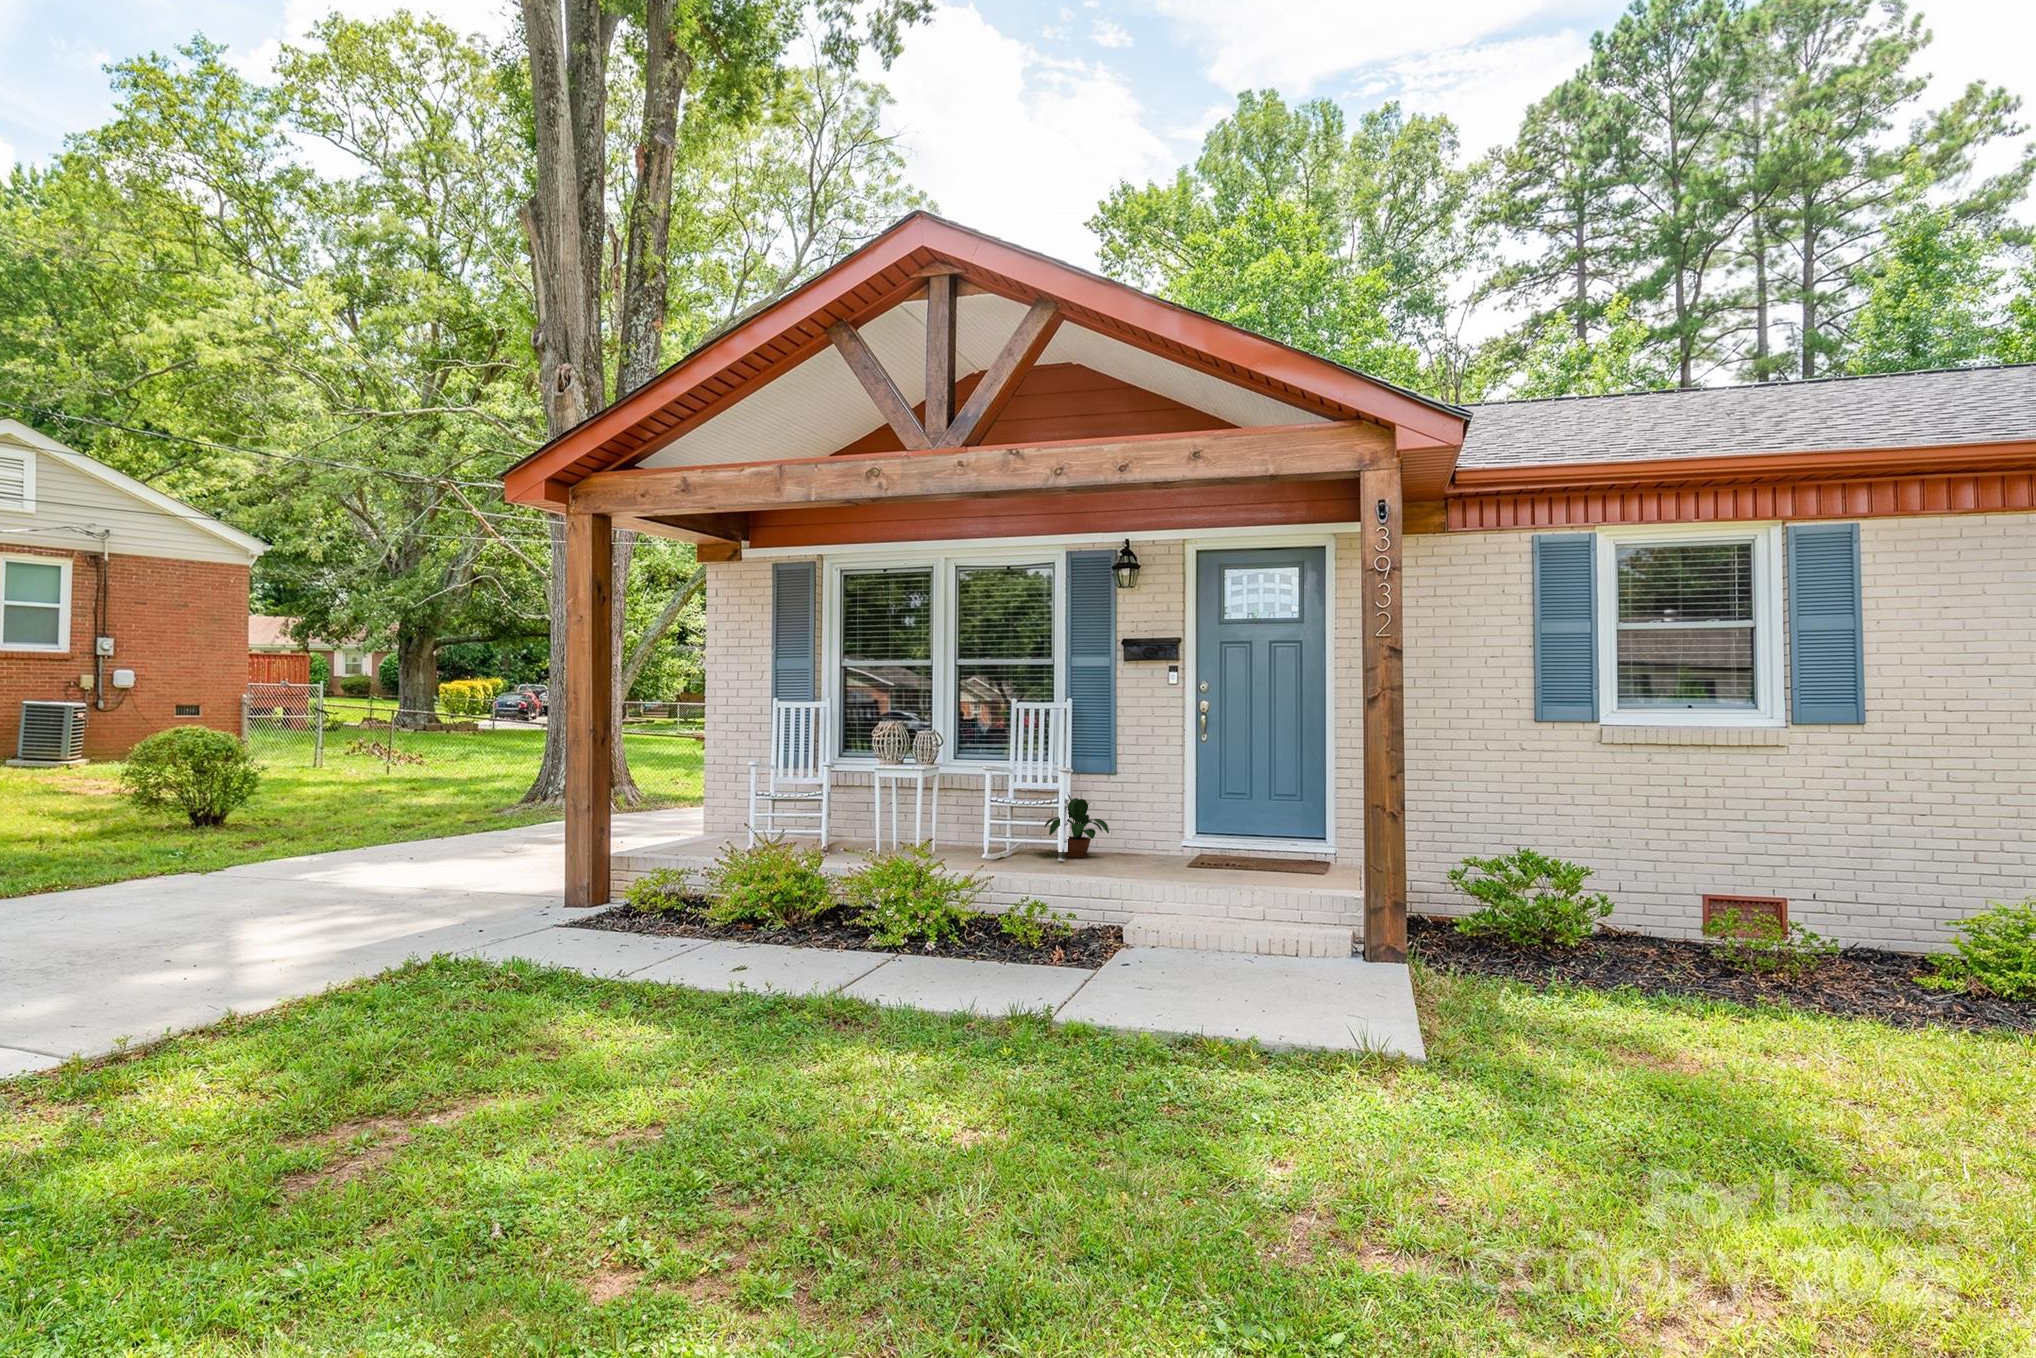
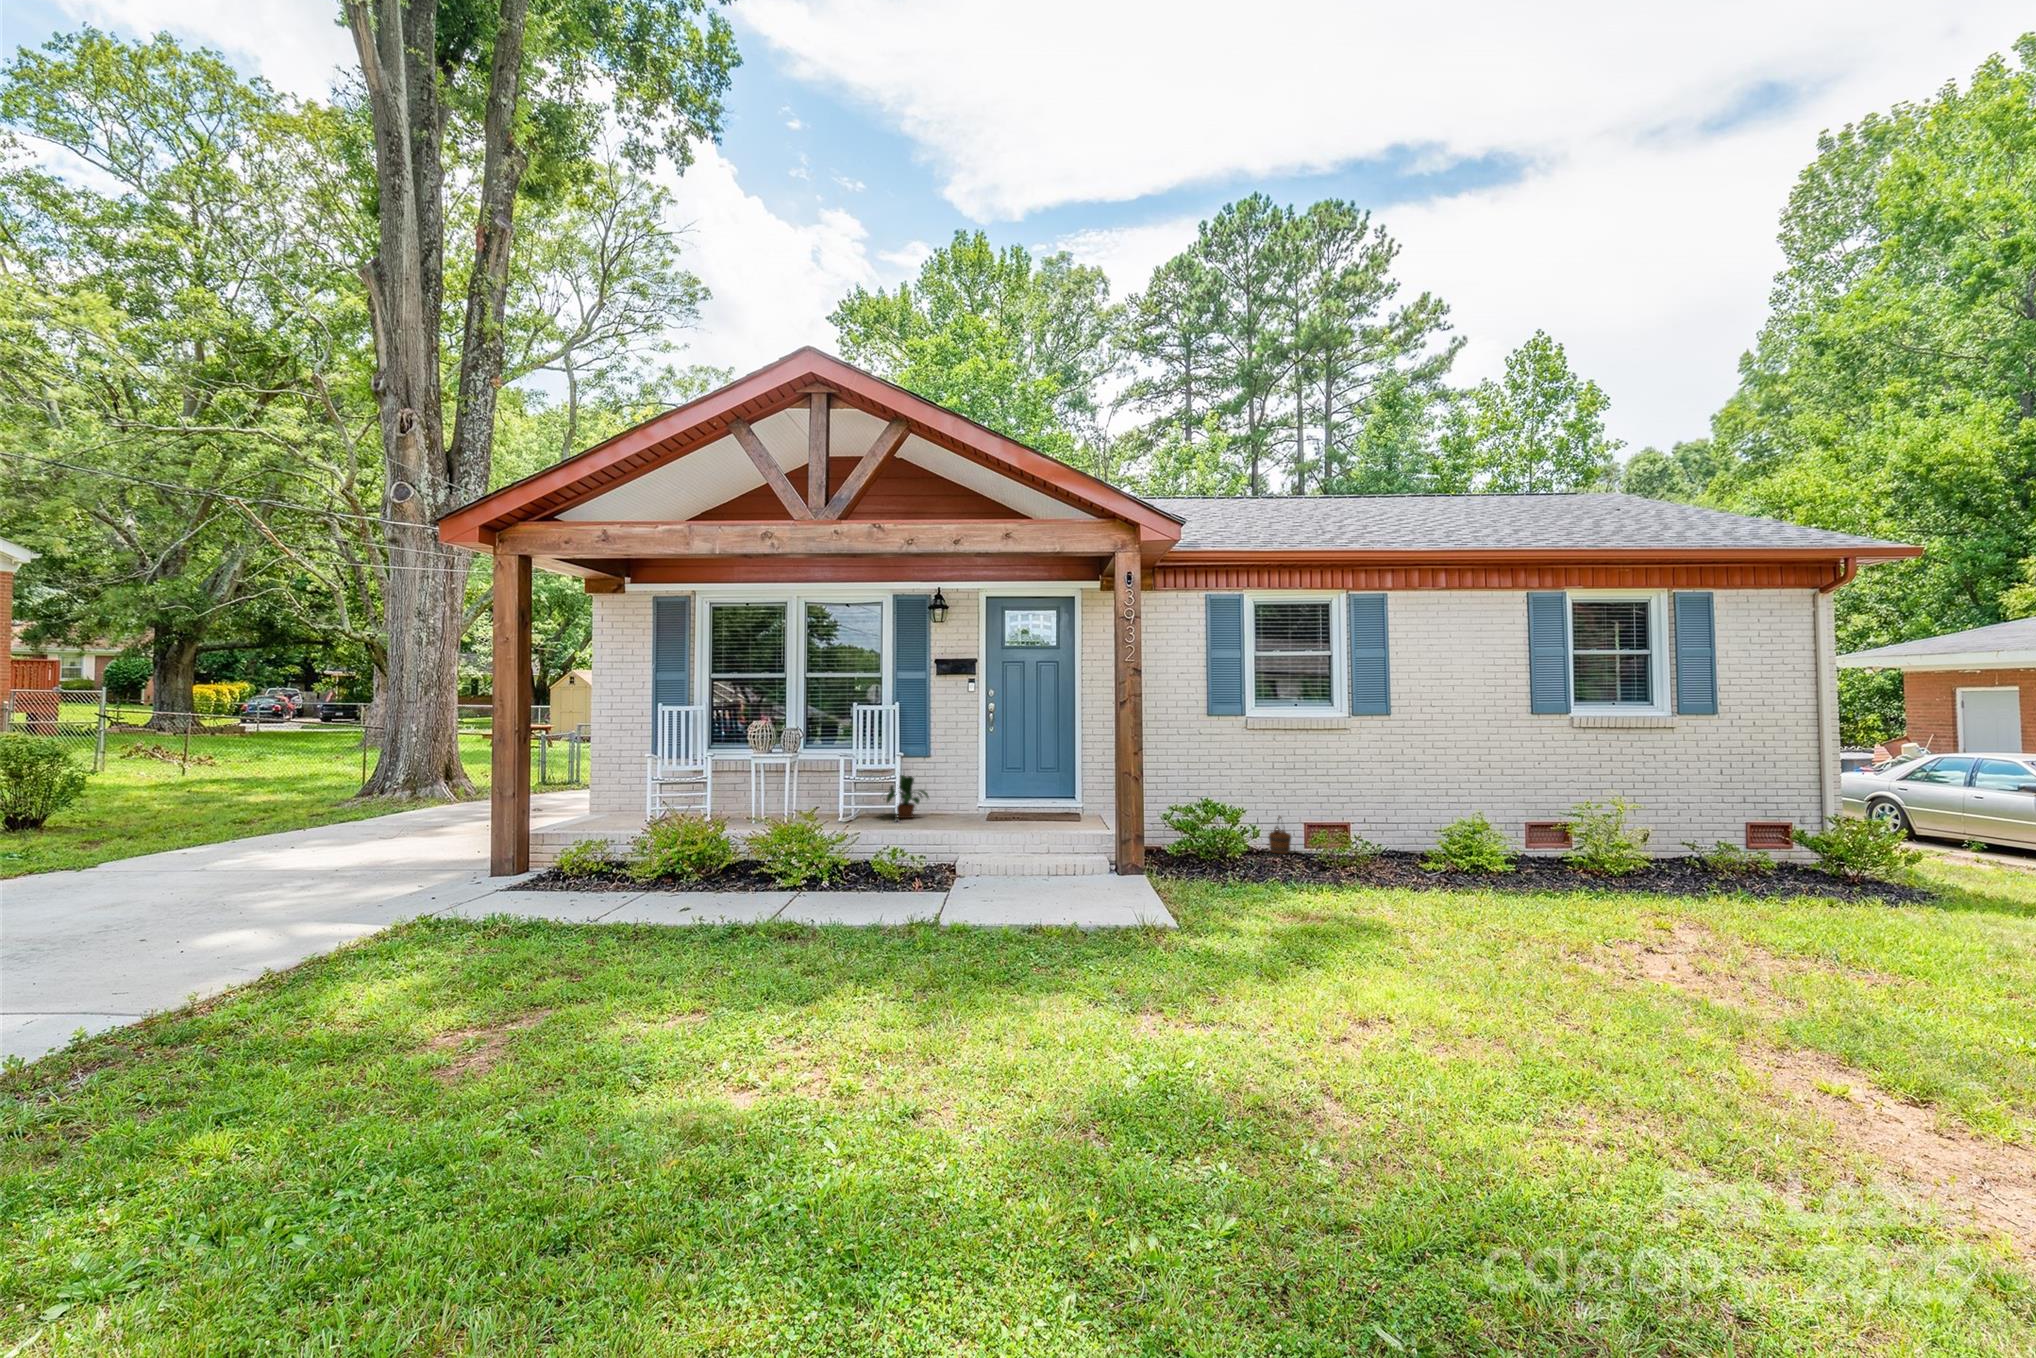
wooden bucket: none [1636,885,1677,947] -> present [1269,816,1291,854]

